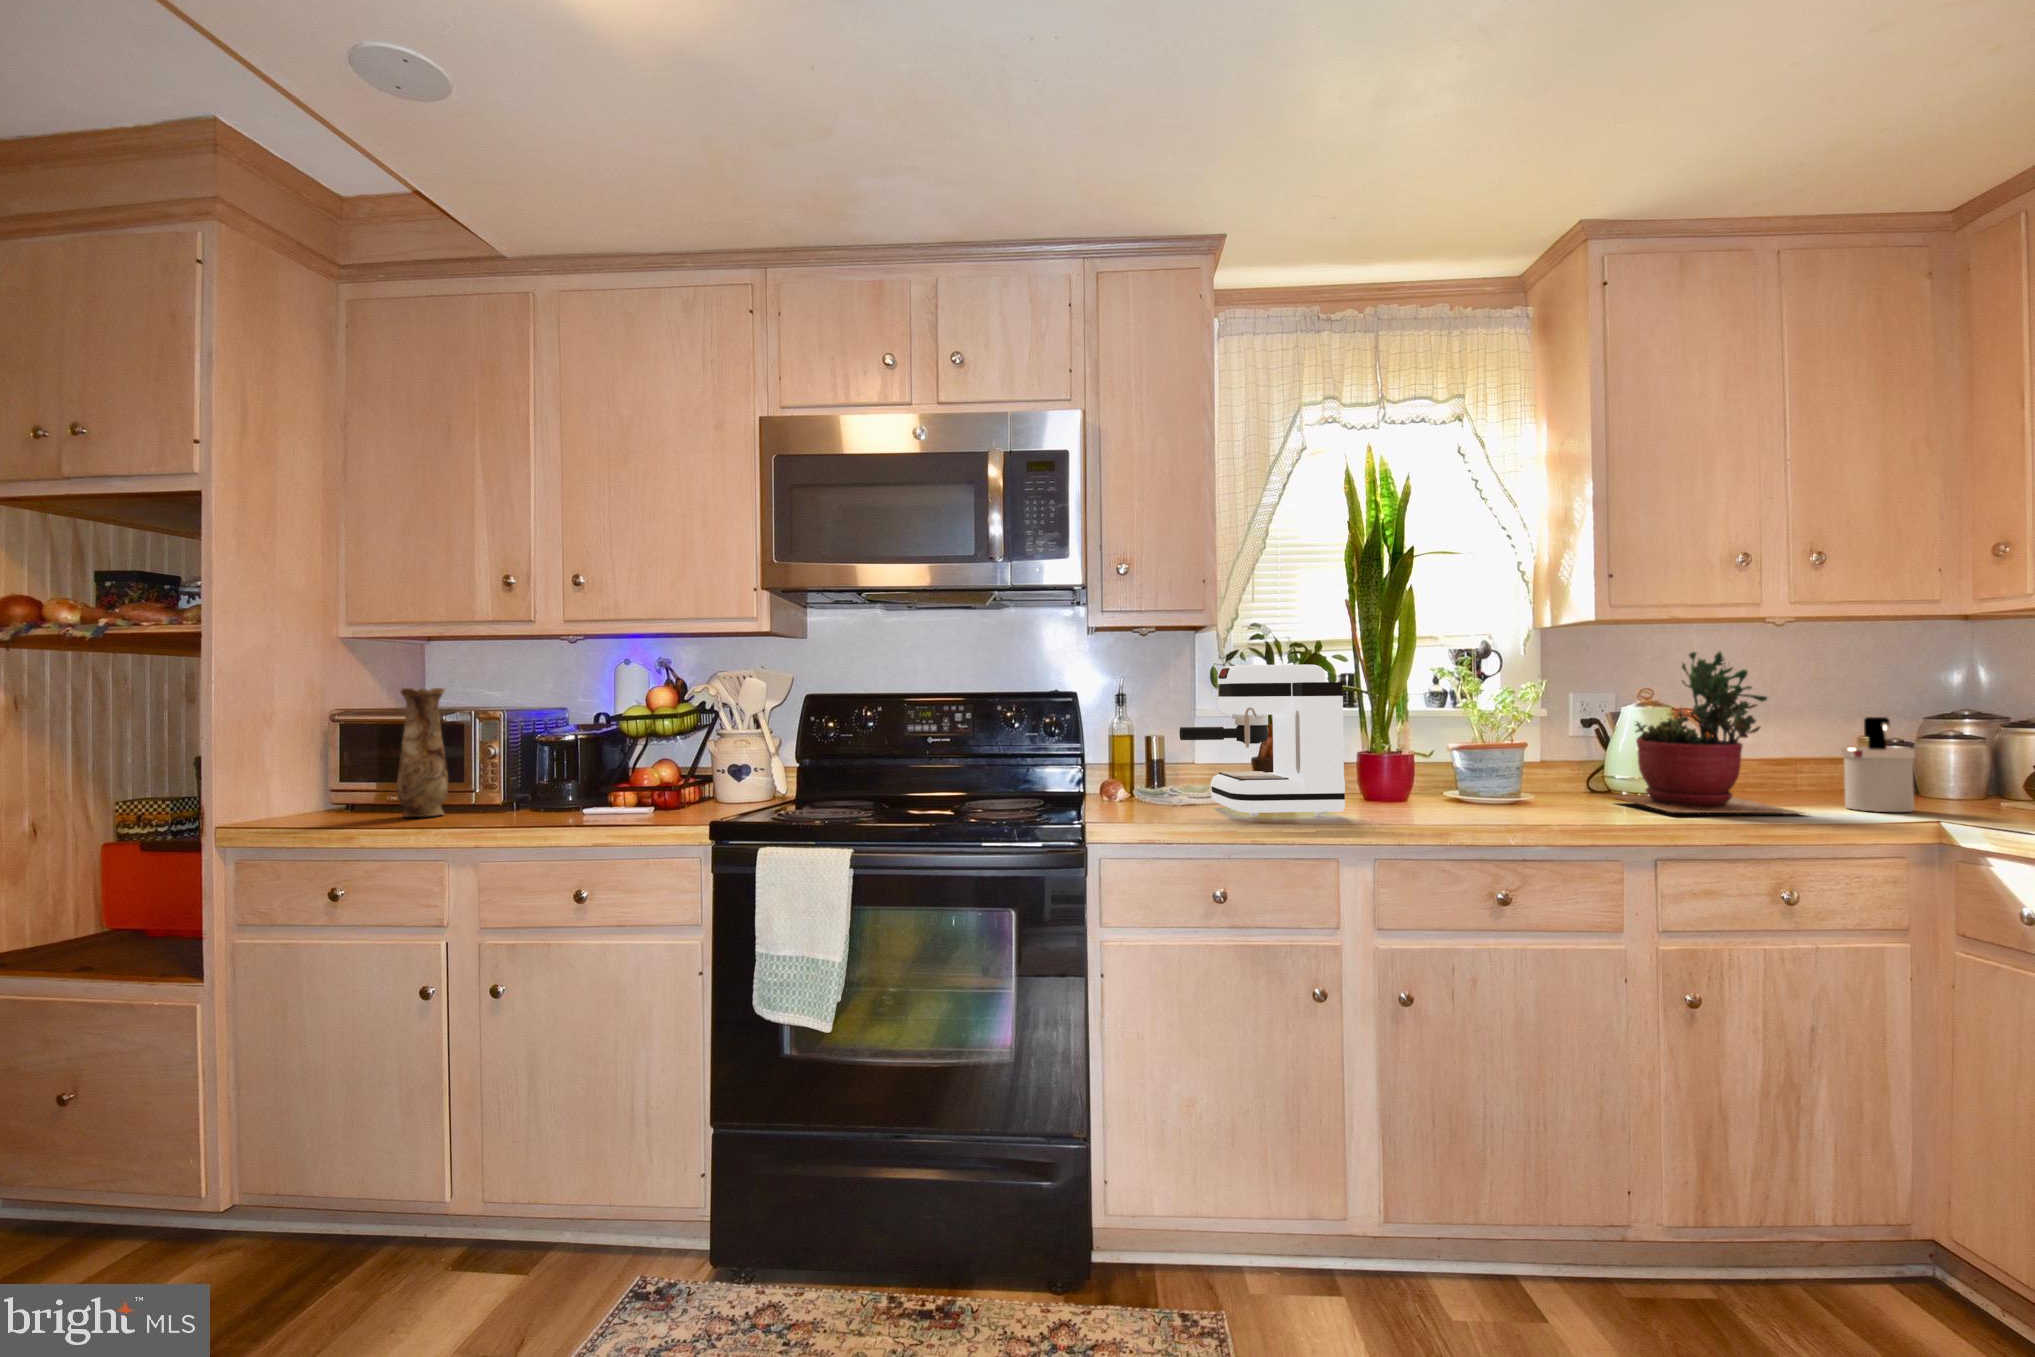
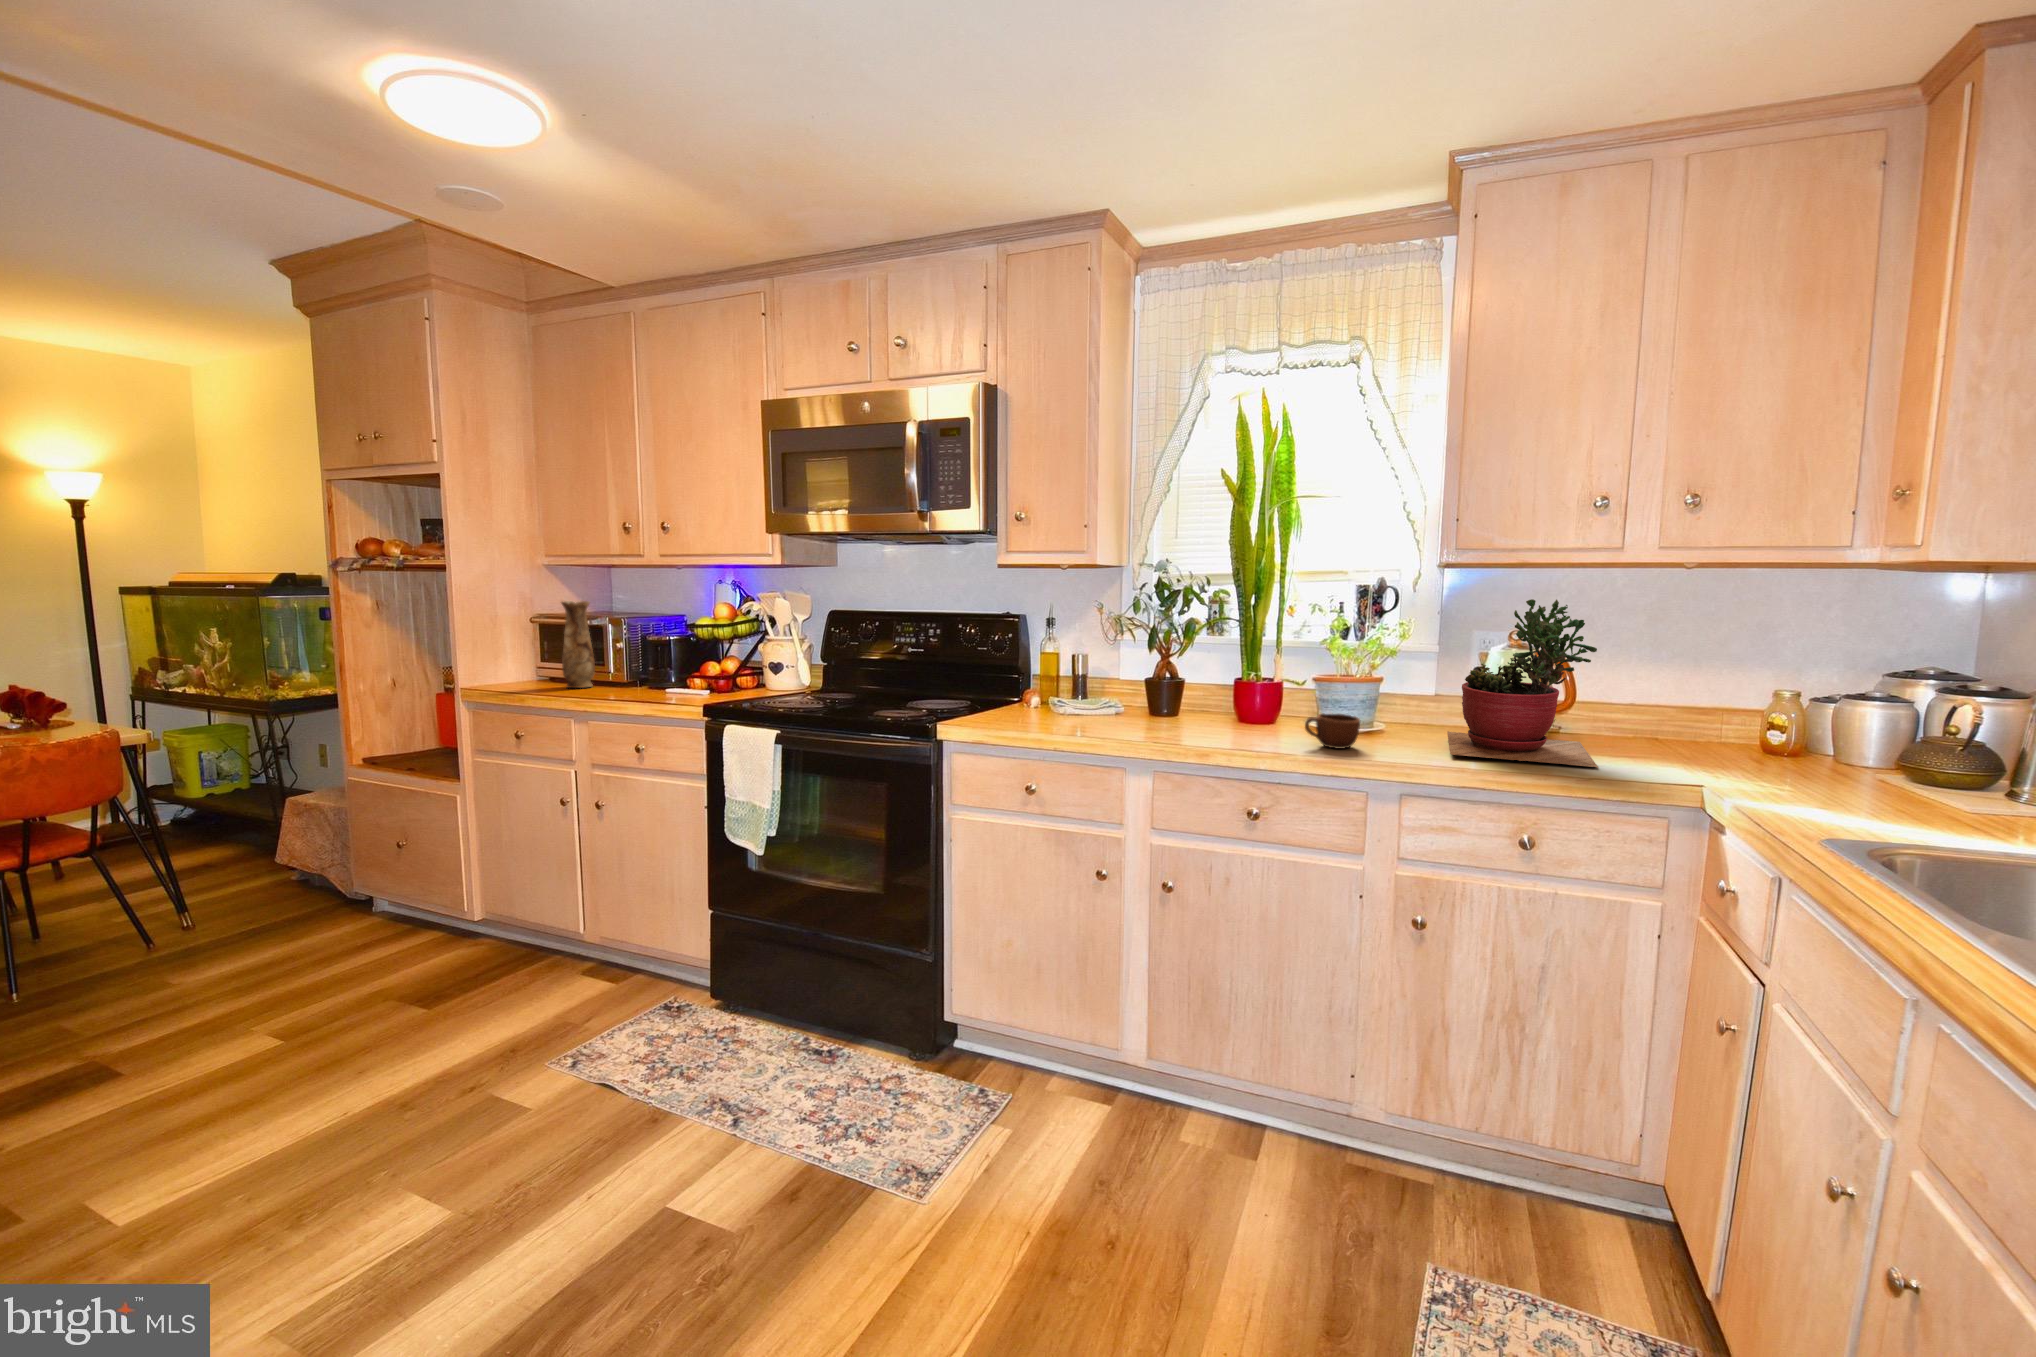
coffee maker: present [1179,665,1345,816] -> none [1053,600,1173,732]
soap dispenser: present [1841,717,1915,812] -> none [1673,674,1748,774]
mug: none [1514,779,1569,816] -> present [1305,714,1360,749]

